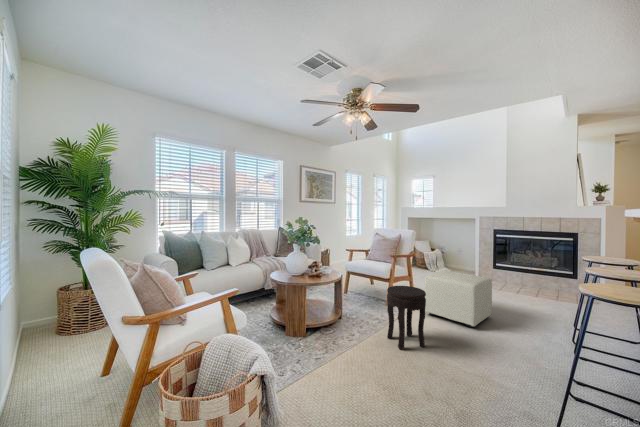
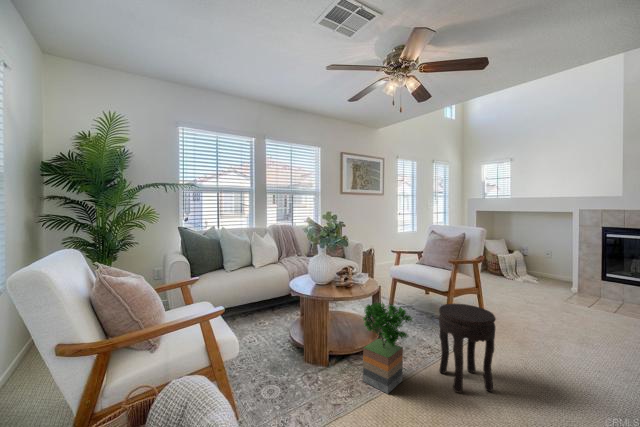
ottoman: present [425,271,492,327] -> none [495,283,601,367]
potted tree: none [332,286,370,355] -> present [363,303,412,394]

